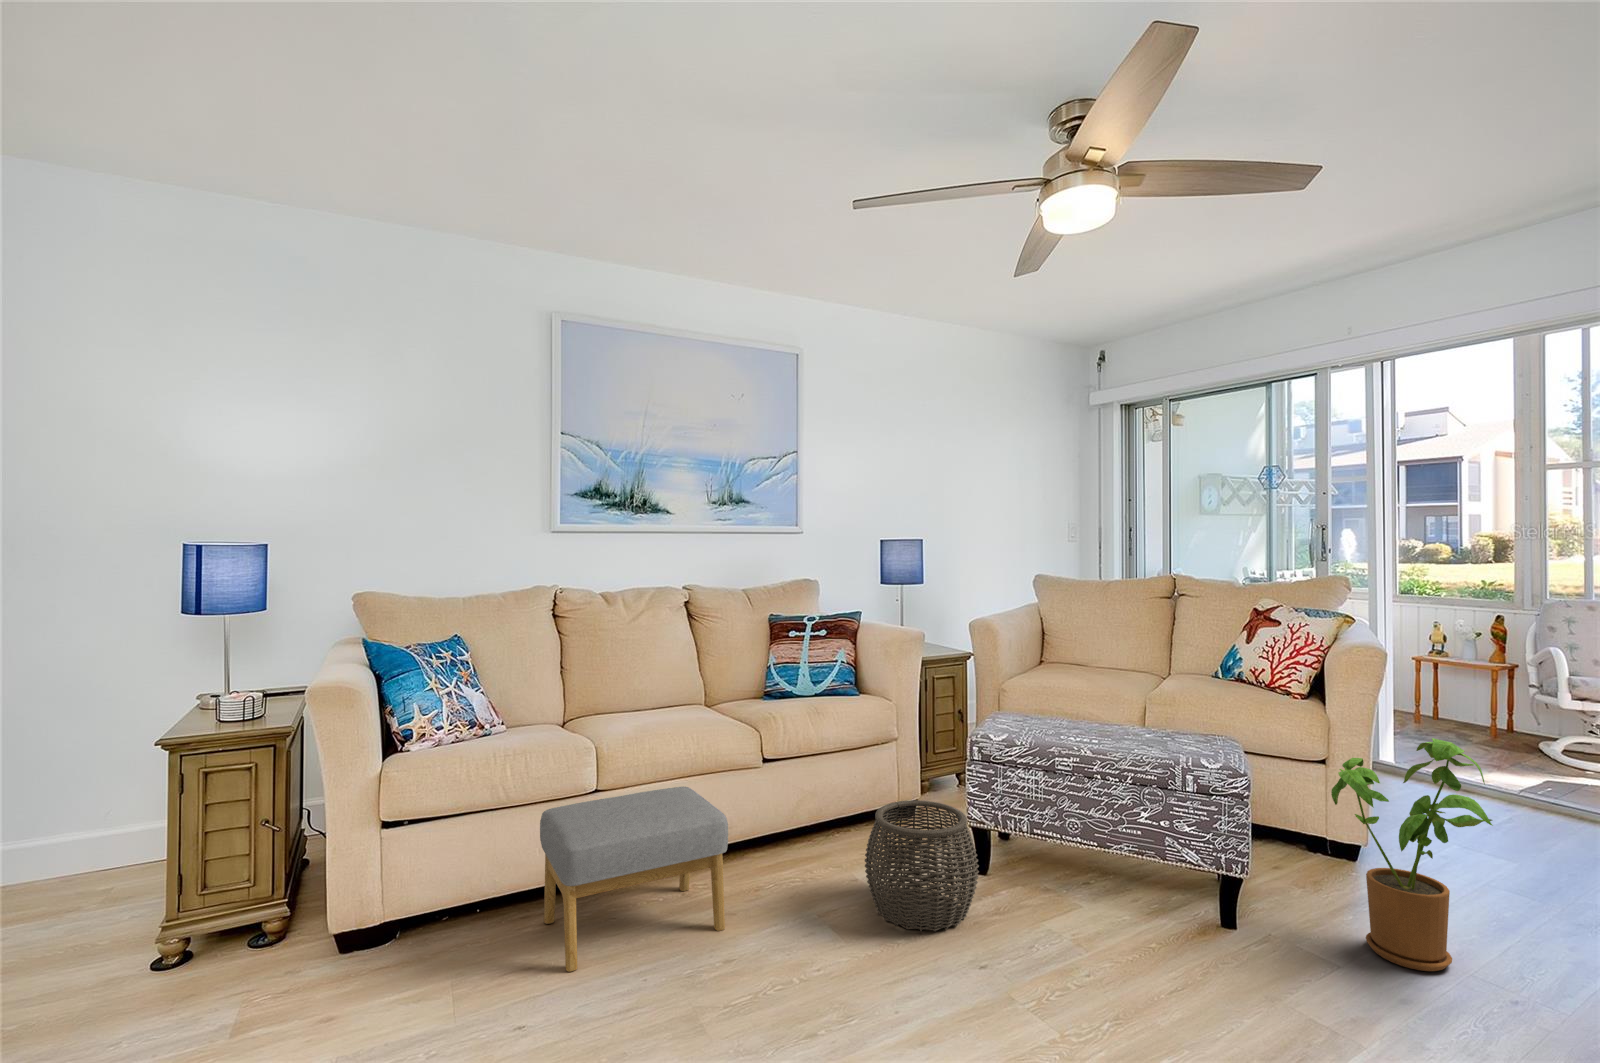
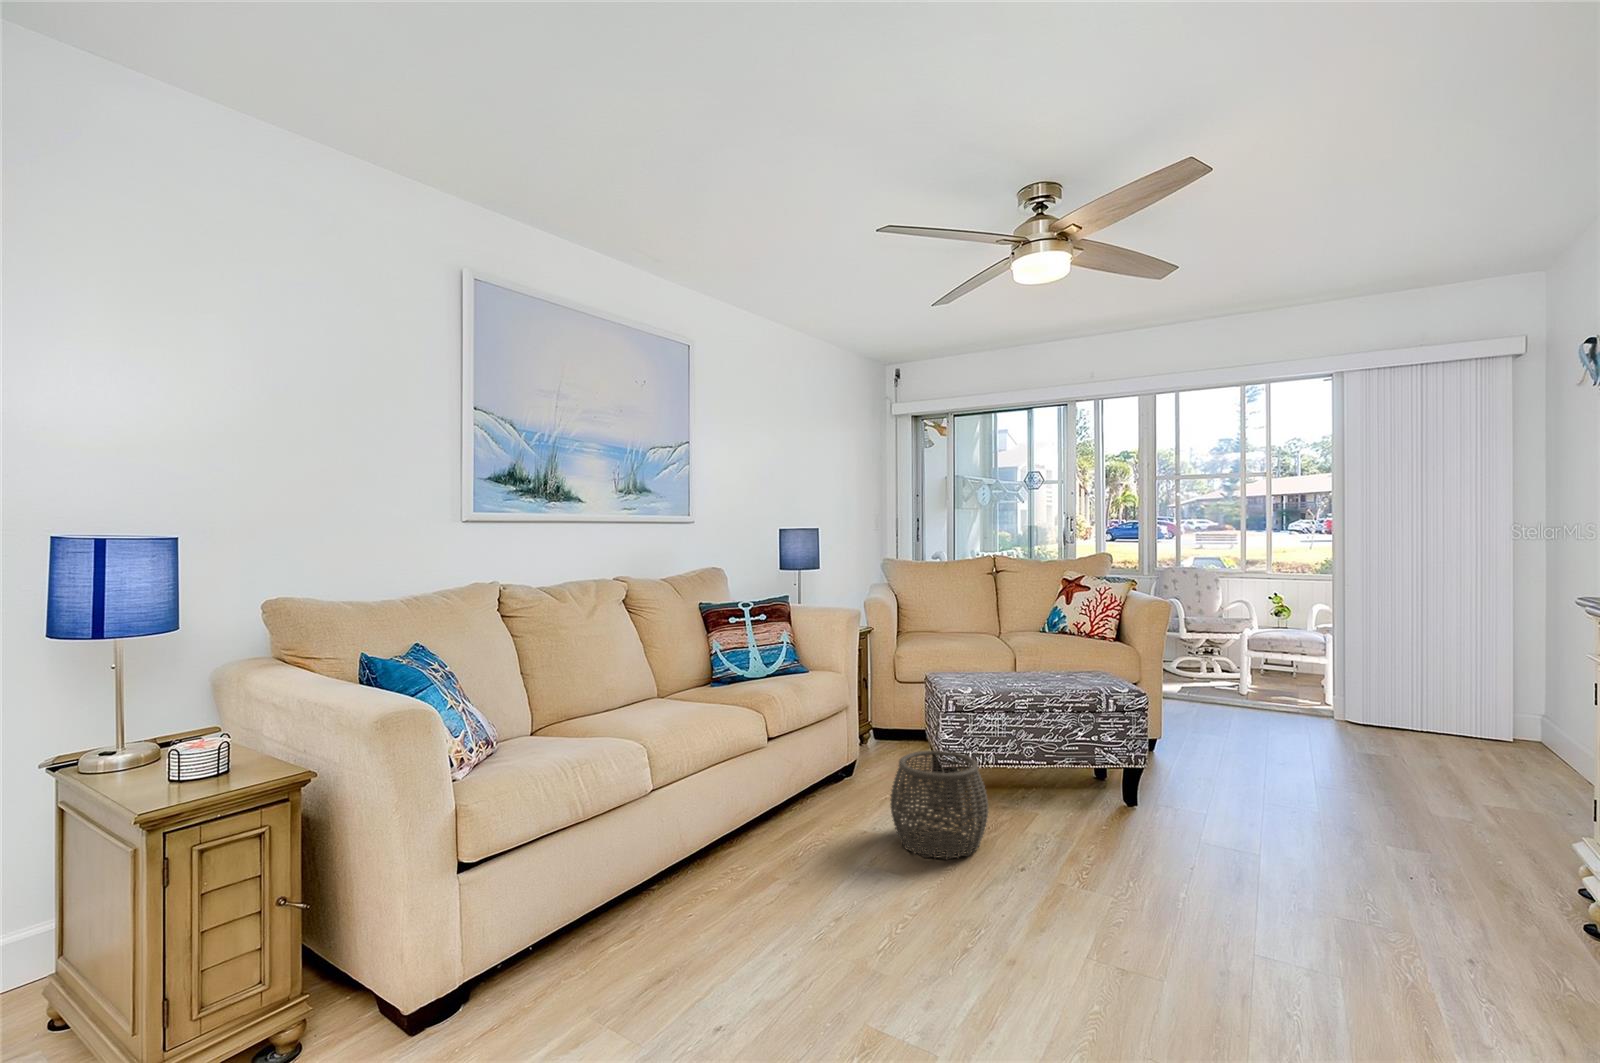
house plant: present [1331,738,1493,971] -> none [1192,655,1304,811]
footstool: present [540,787,728,972] -> none [613,772,803,970]

